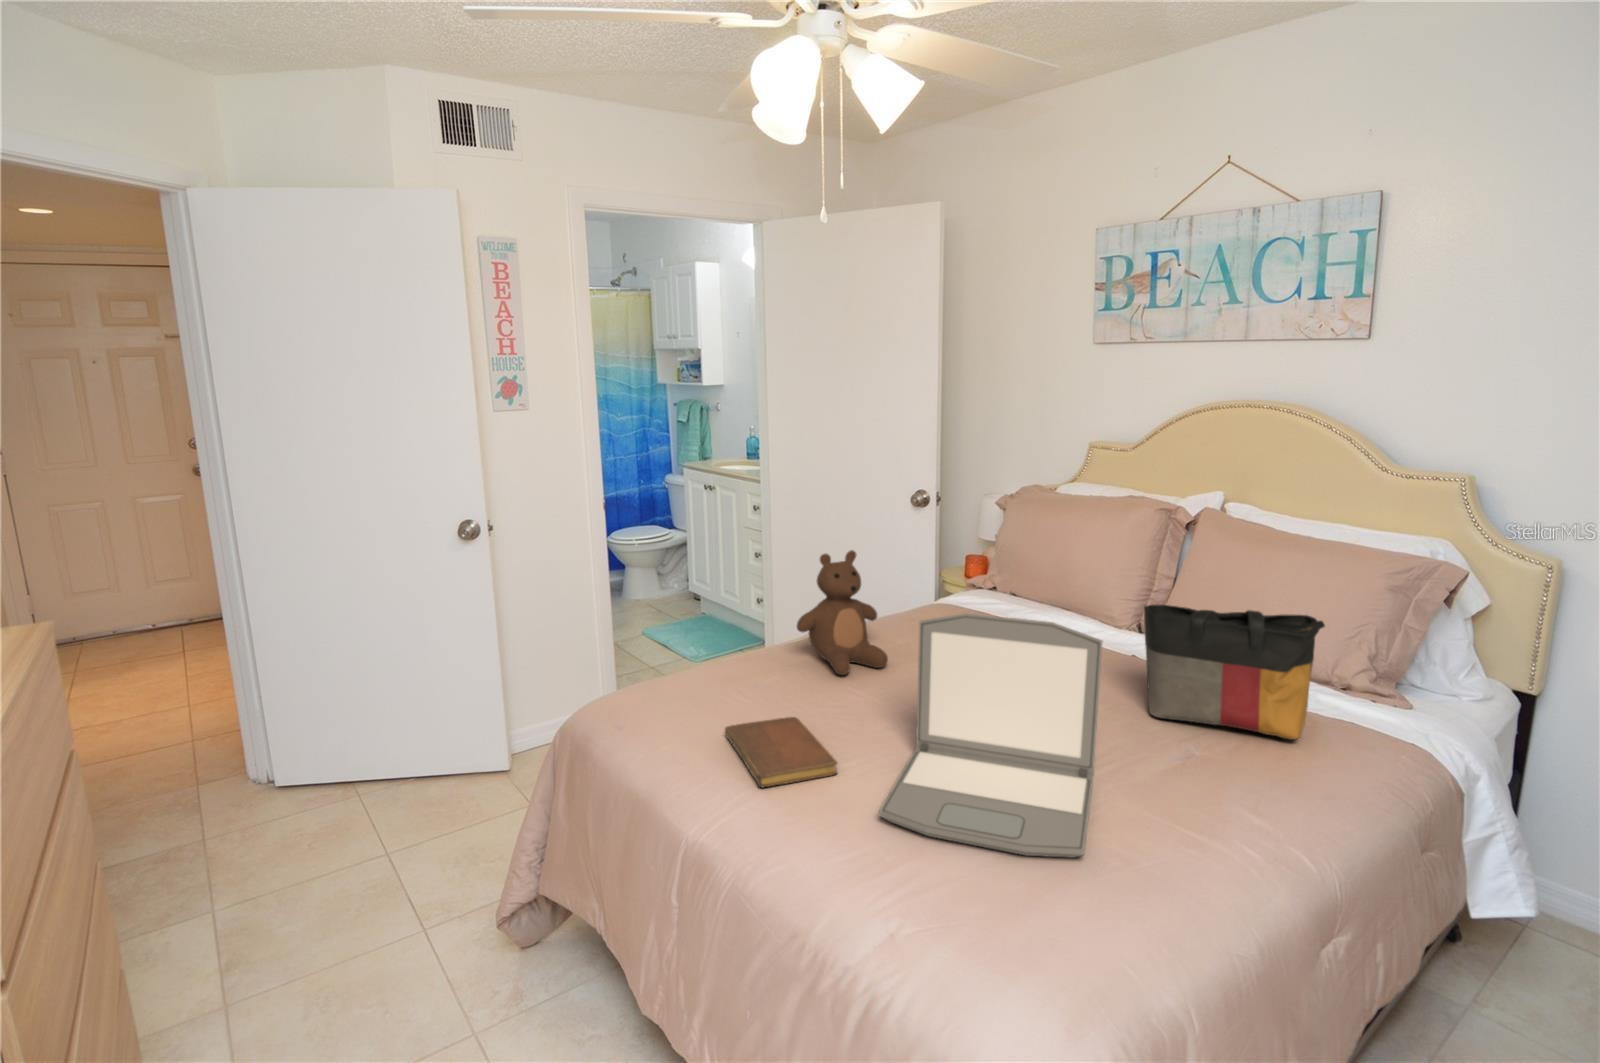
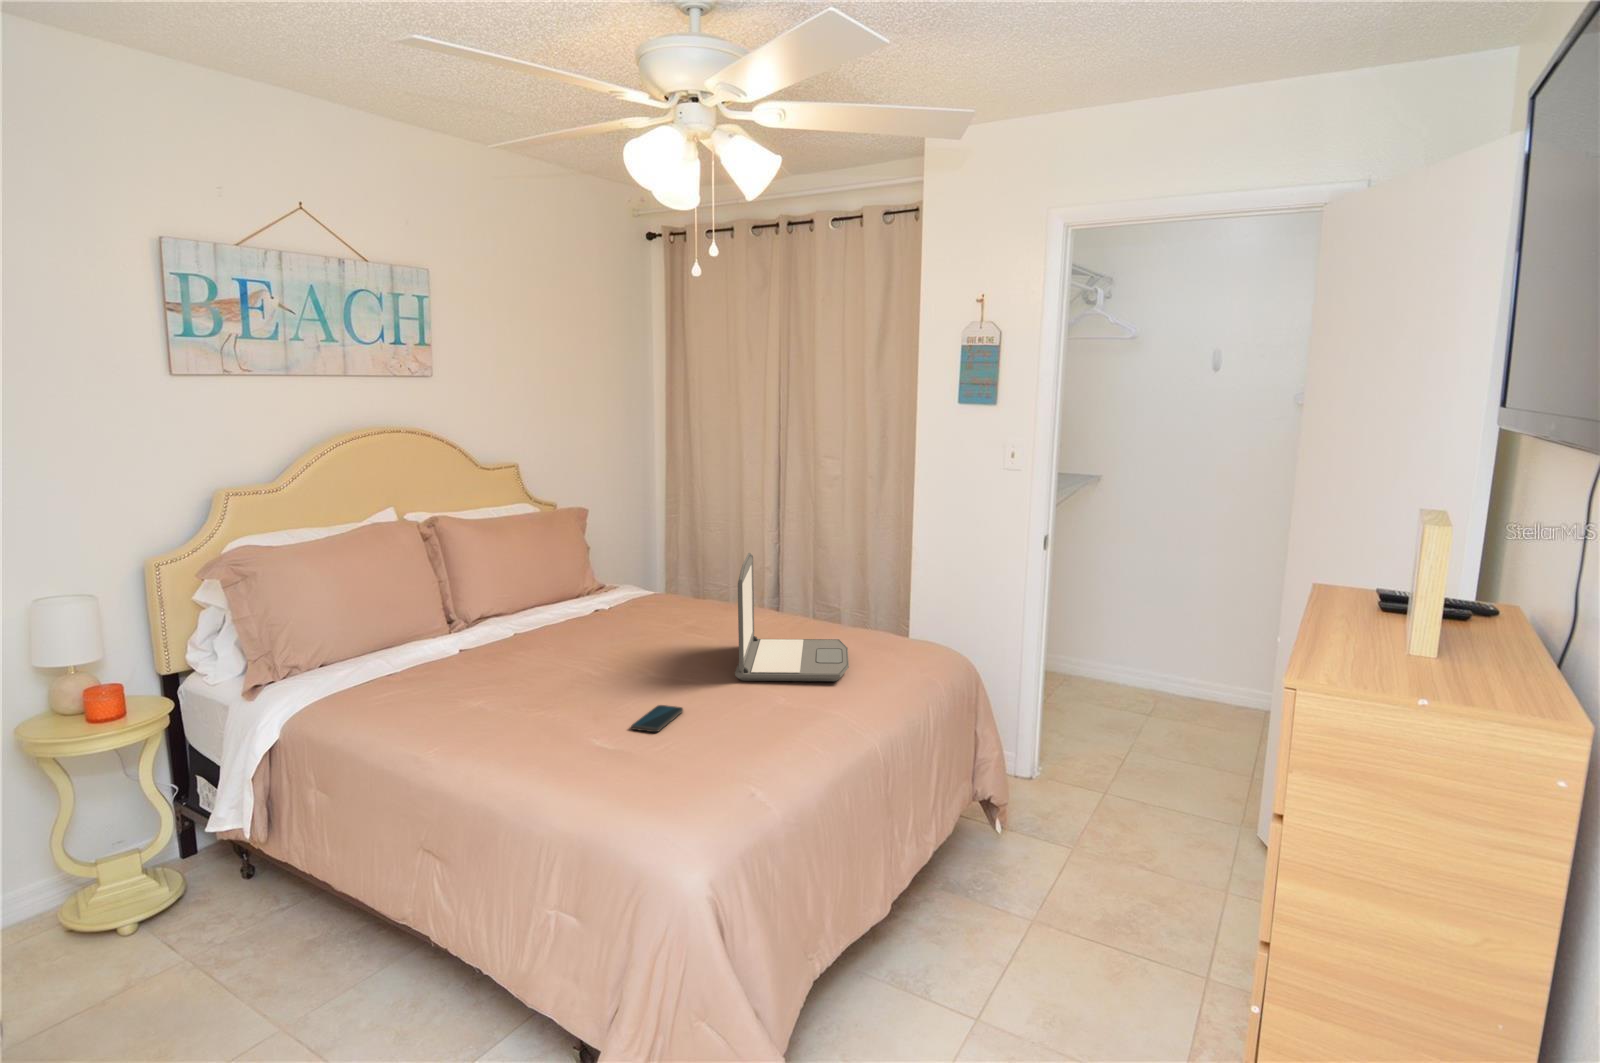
teddy bear: present [797,550,888,675] -> none [493,602,590,728]
tote bag: present [1144,604,1325,740] -> none [601,539,678,631]
smartphone: none [782,691,848,717] -> present [631,705,683,732]
notebook: present [725,717,838,787] -> none [707,691,825,741]

